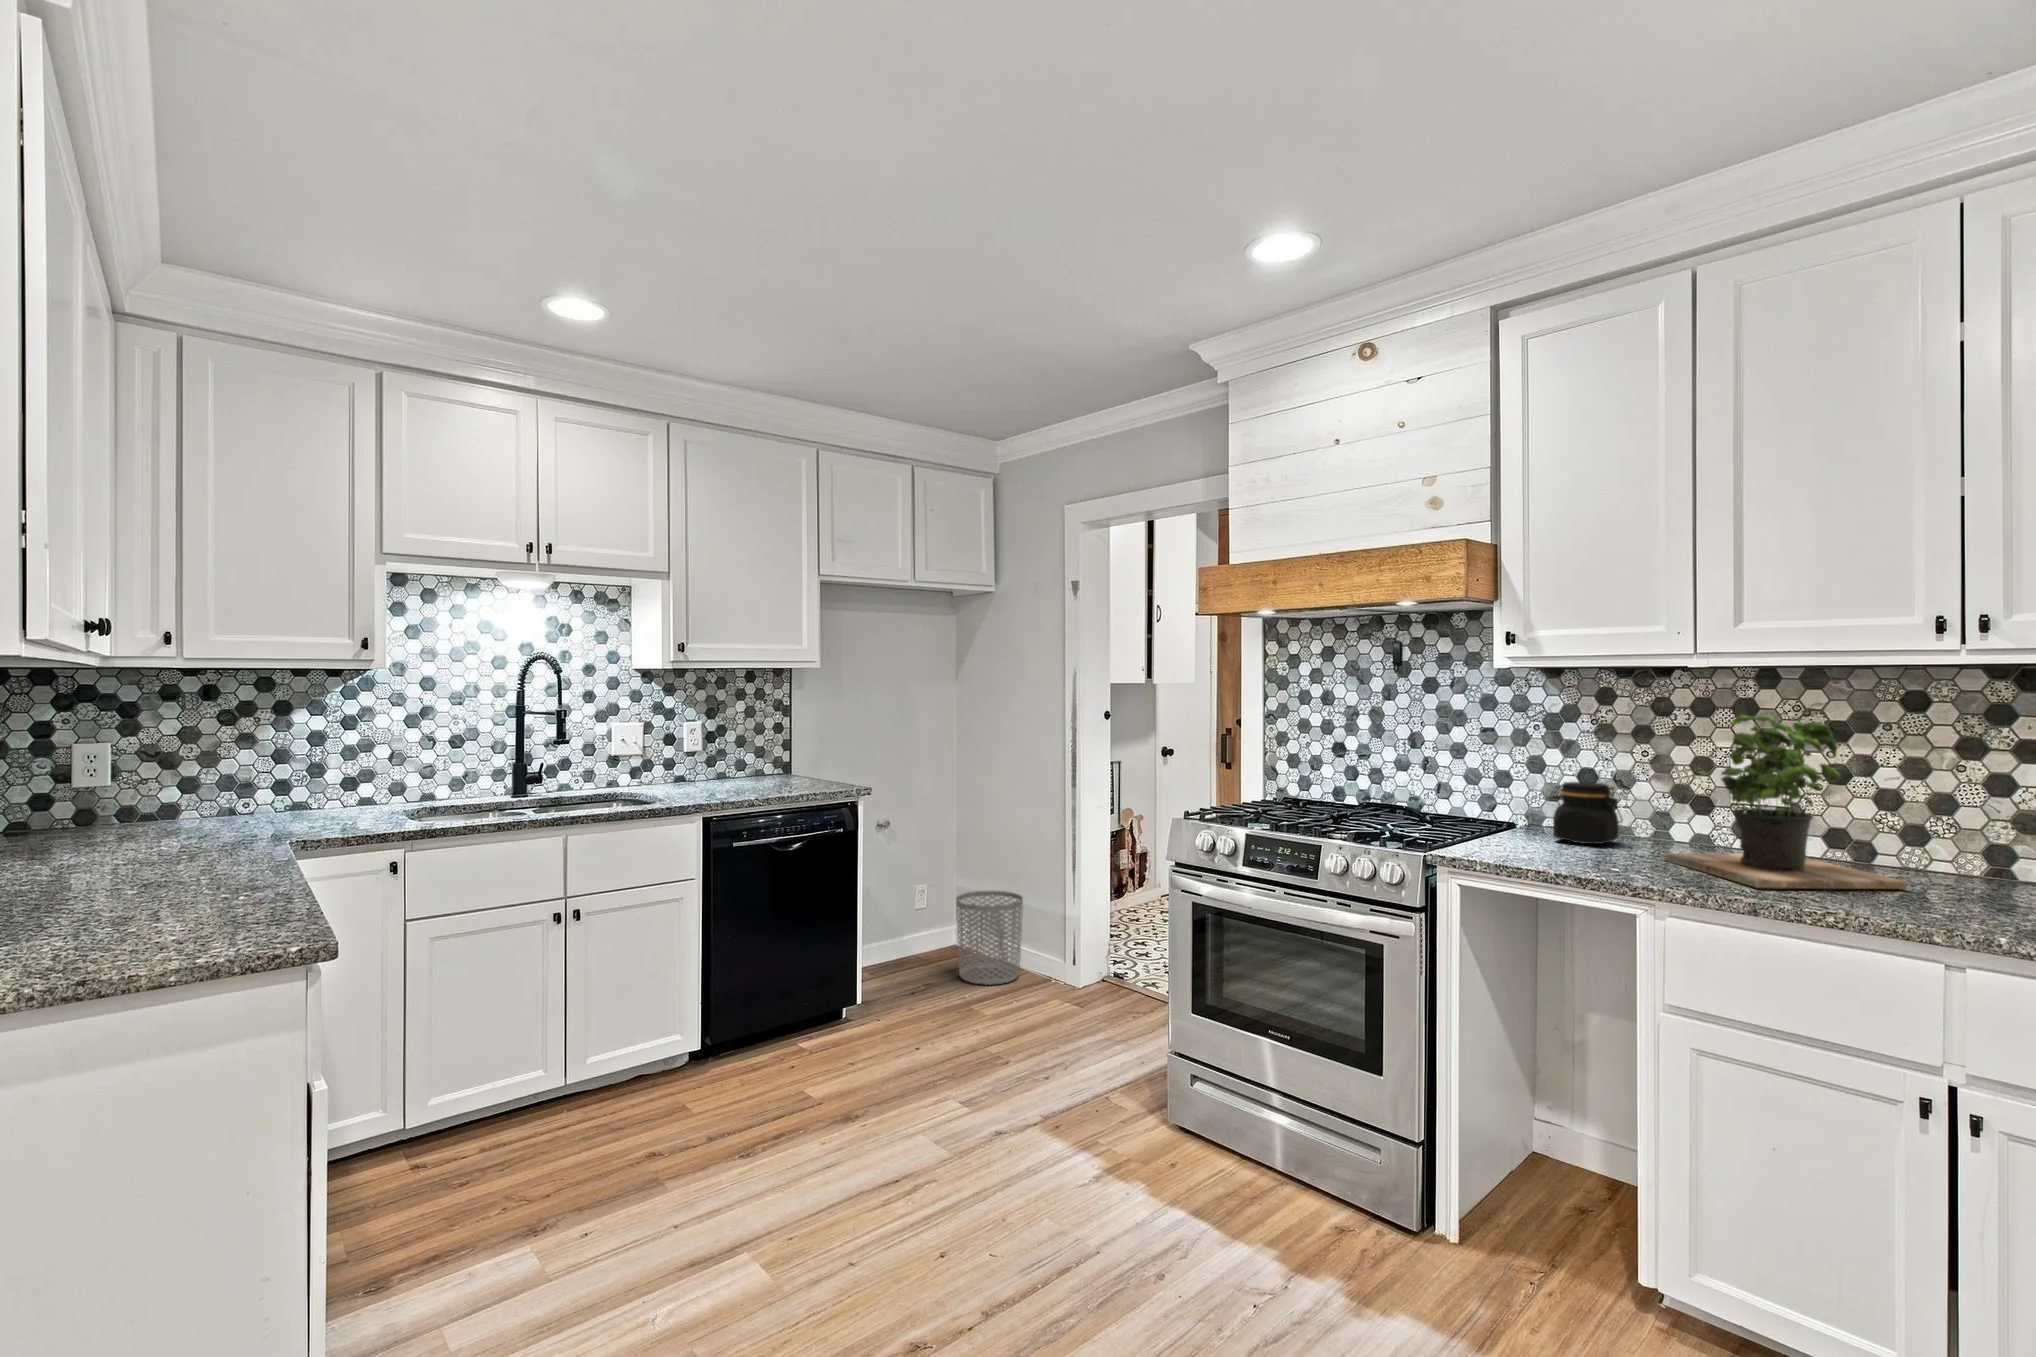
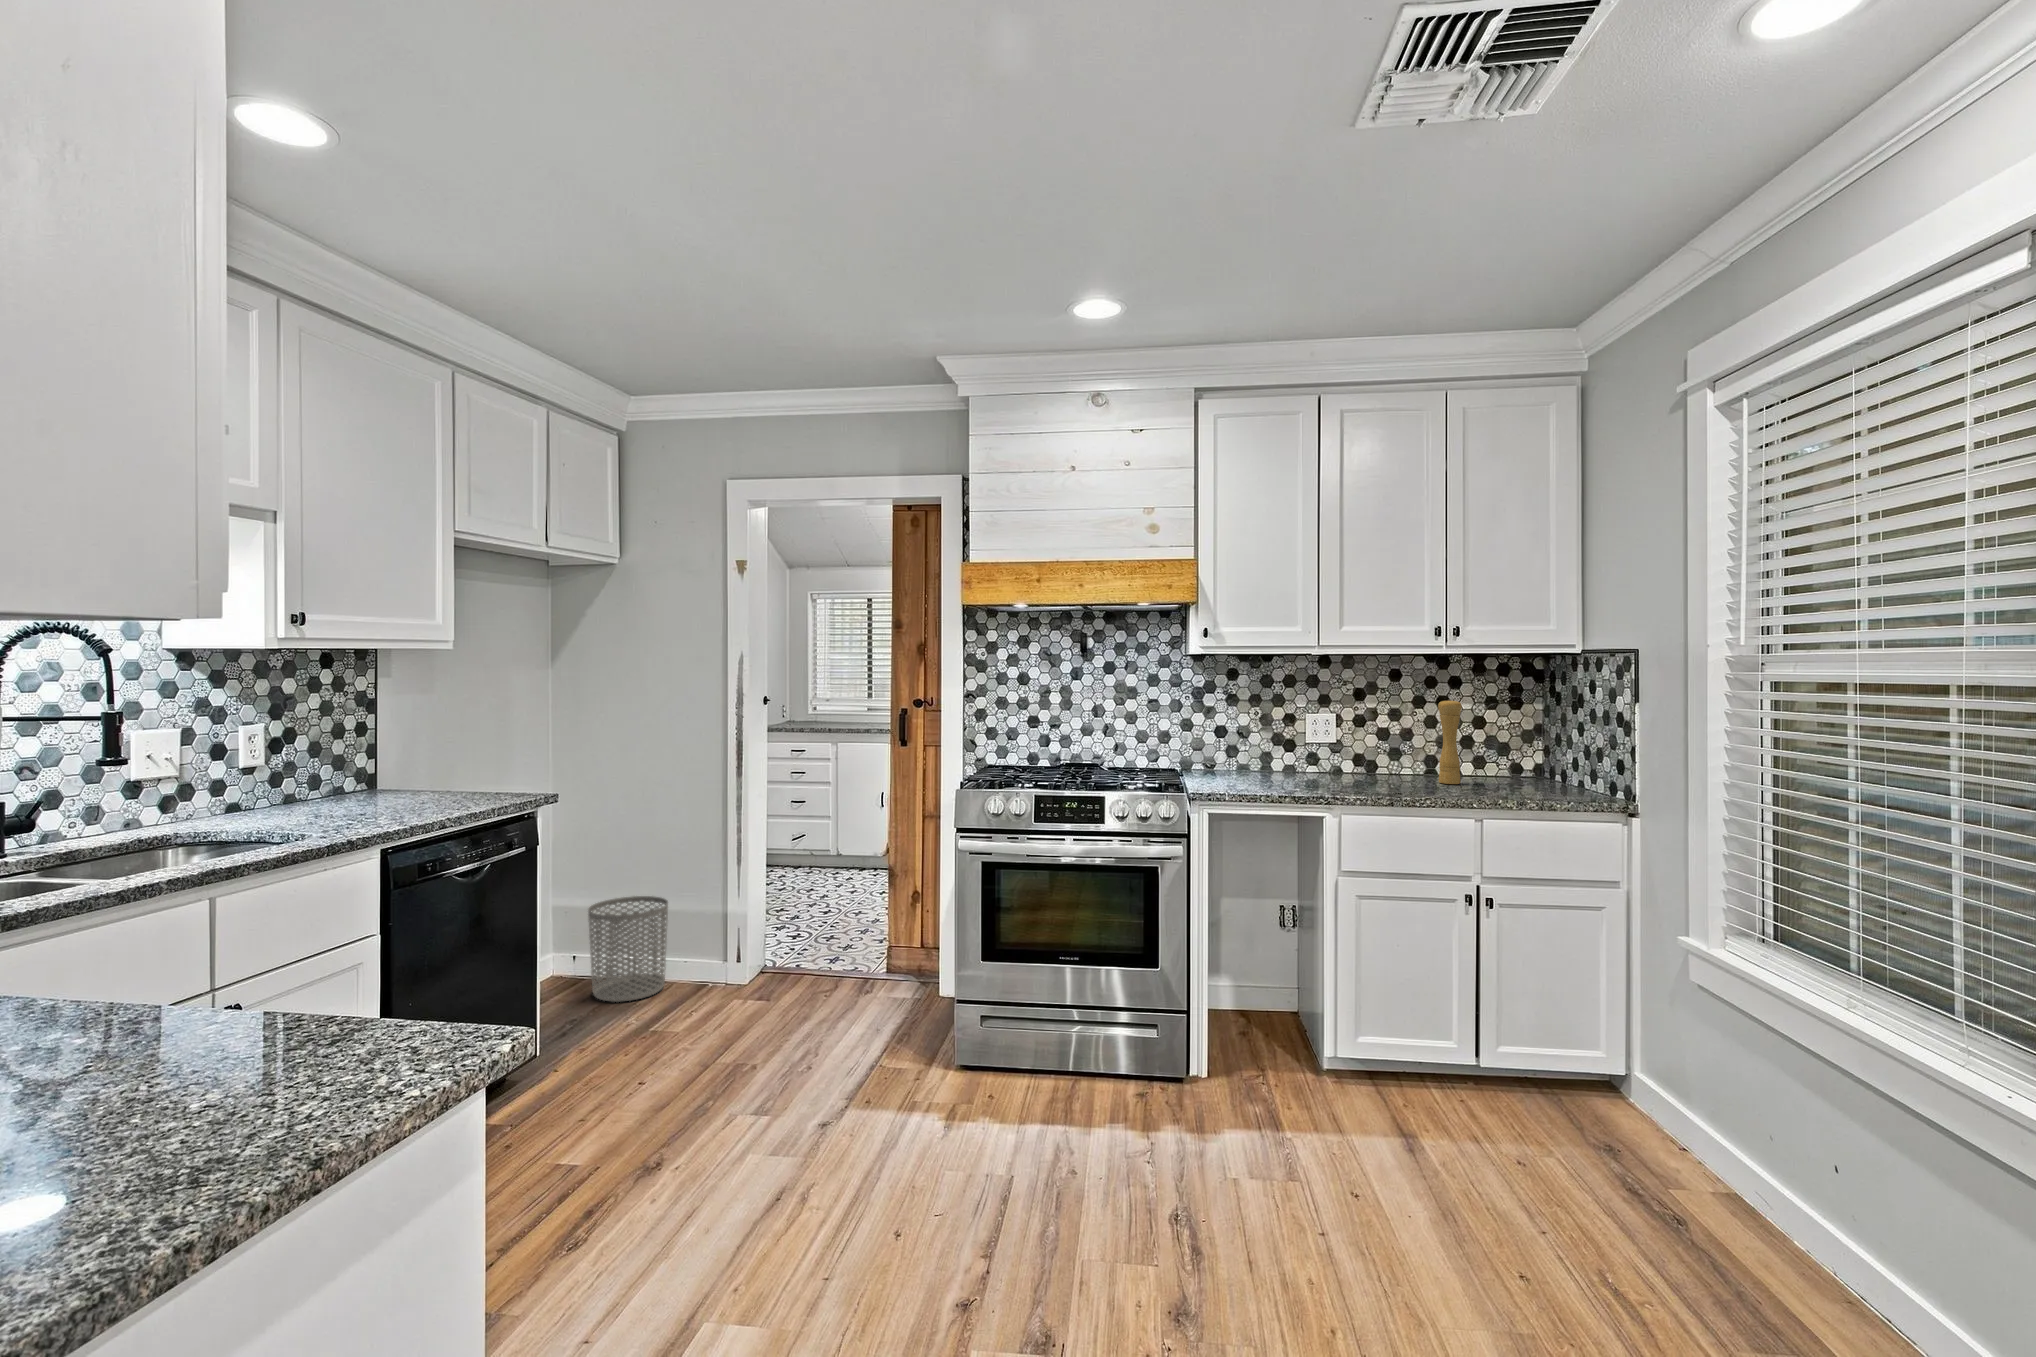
potted plant: present [1664,715,1907,889] -> none [1305,685,1426,790]
pepper mill: none [1939,745,1991,900] -> present [1438,699,1462,784]
jar: present [1550,782,1623,844] -> none [1219,734,1265,777]

